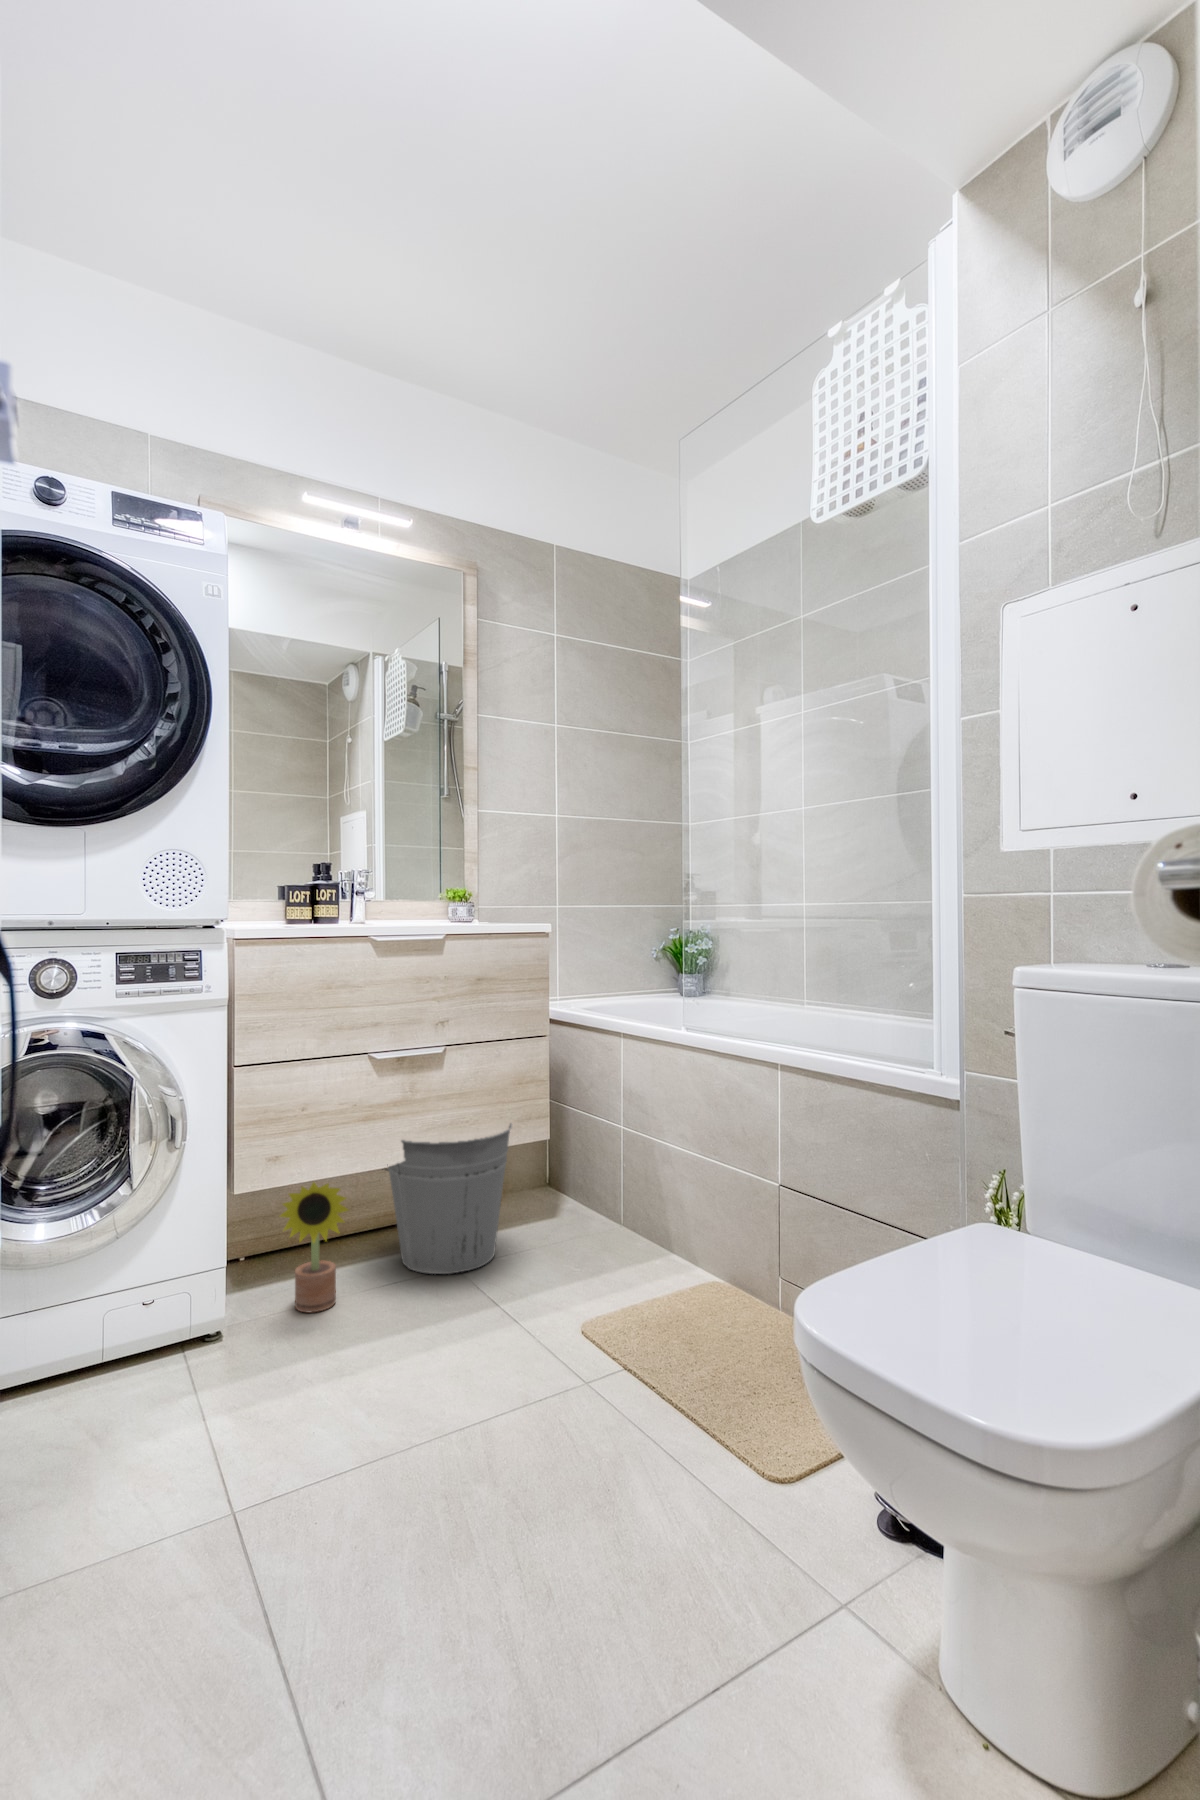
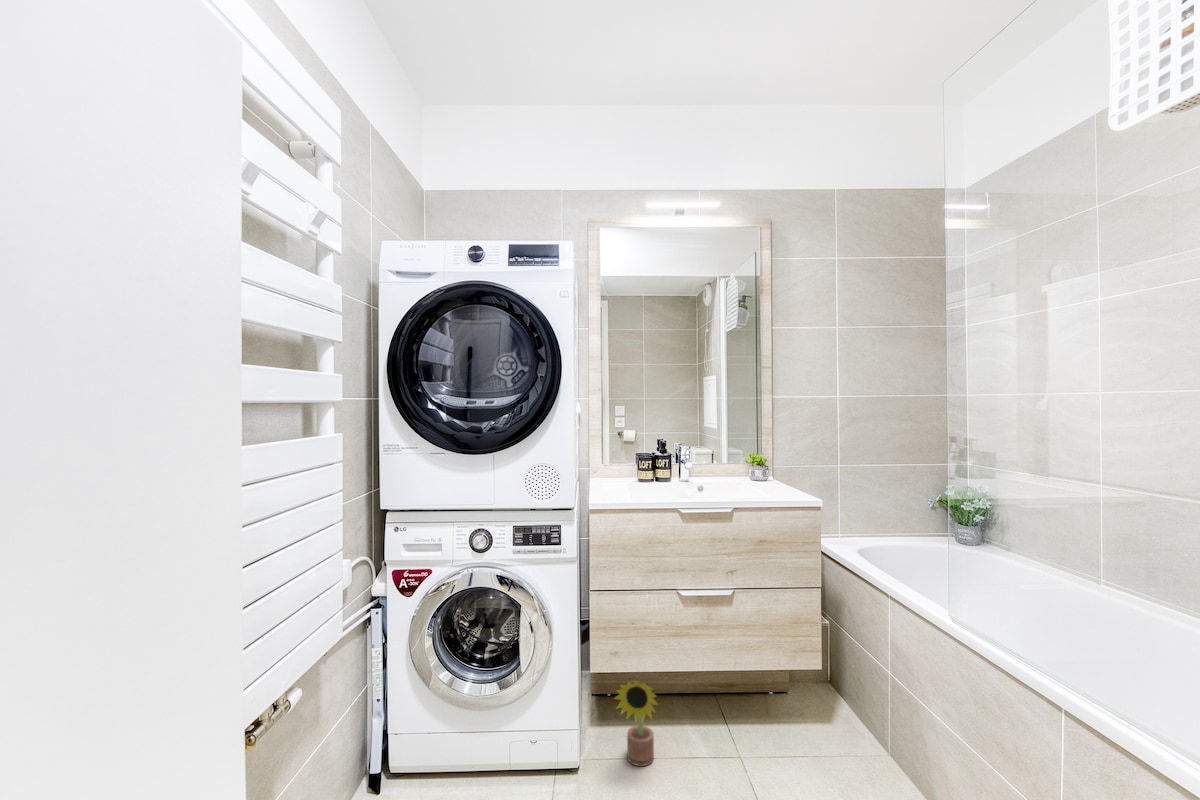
bucket: present [382,1124,512,1274] -> none [687,624,788,759]

